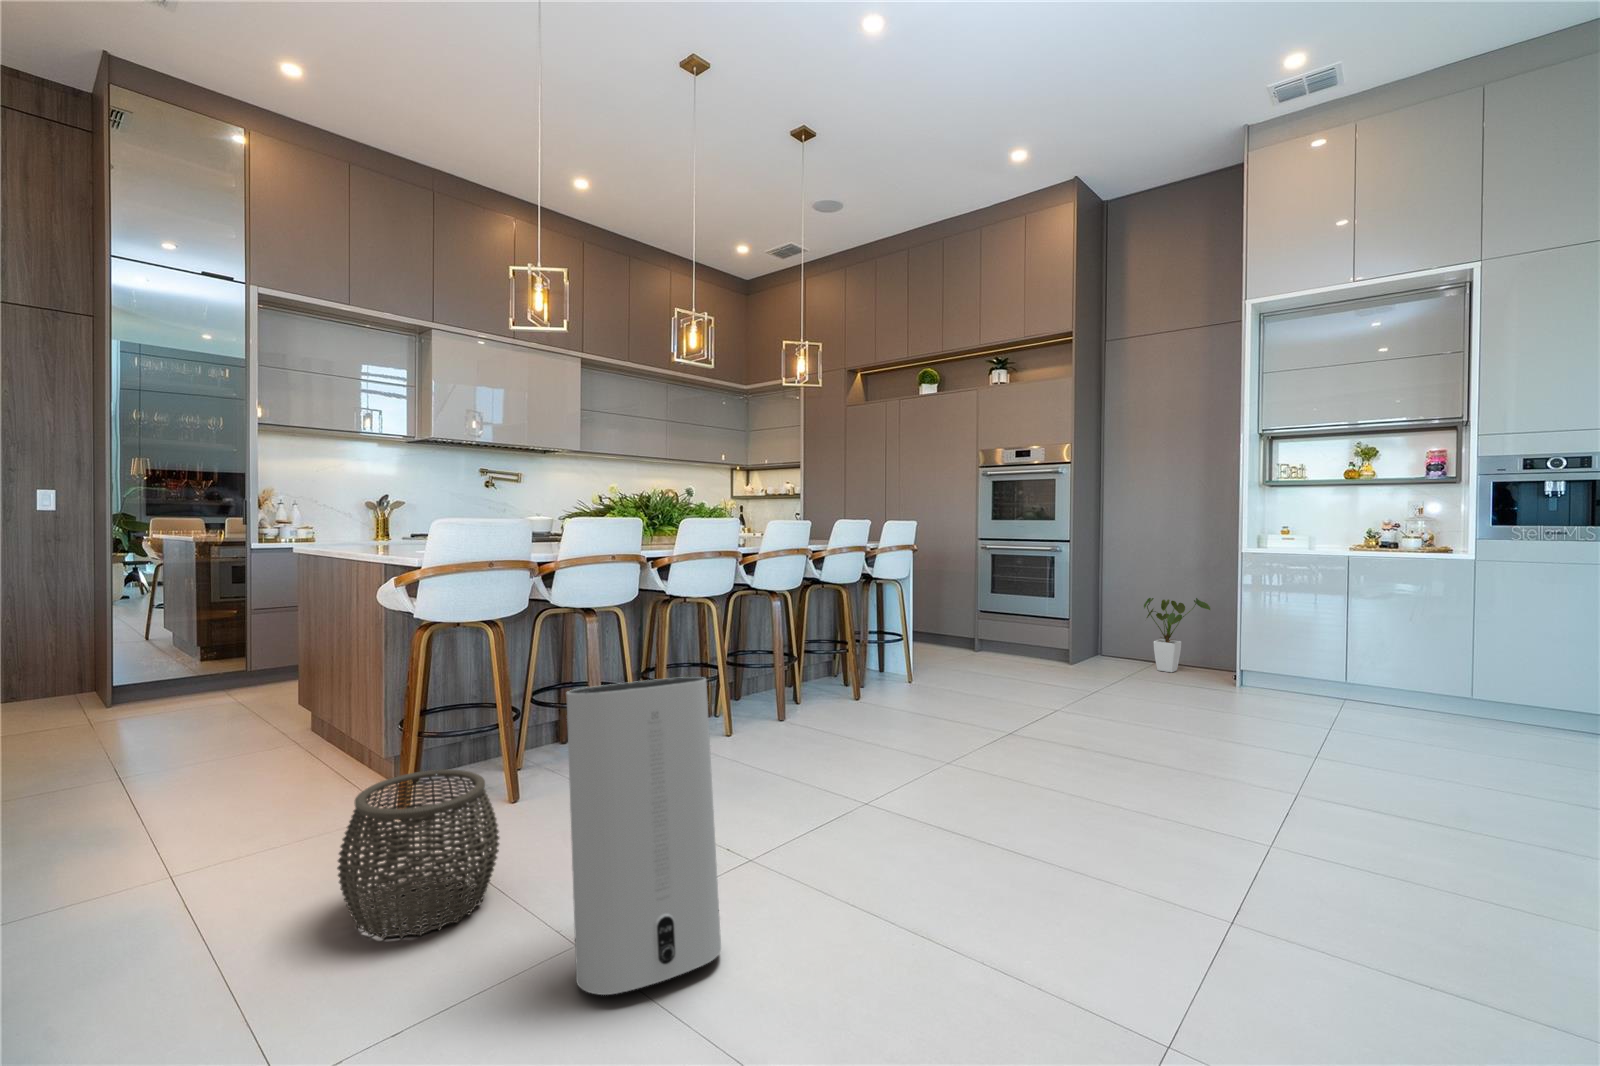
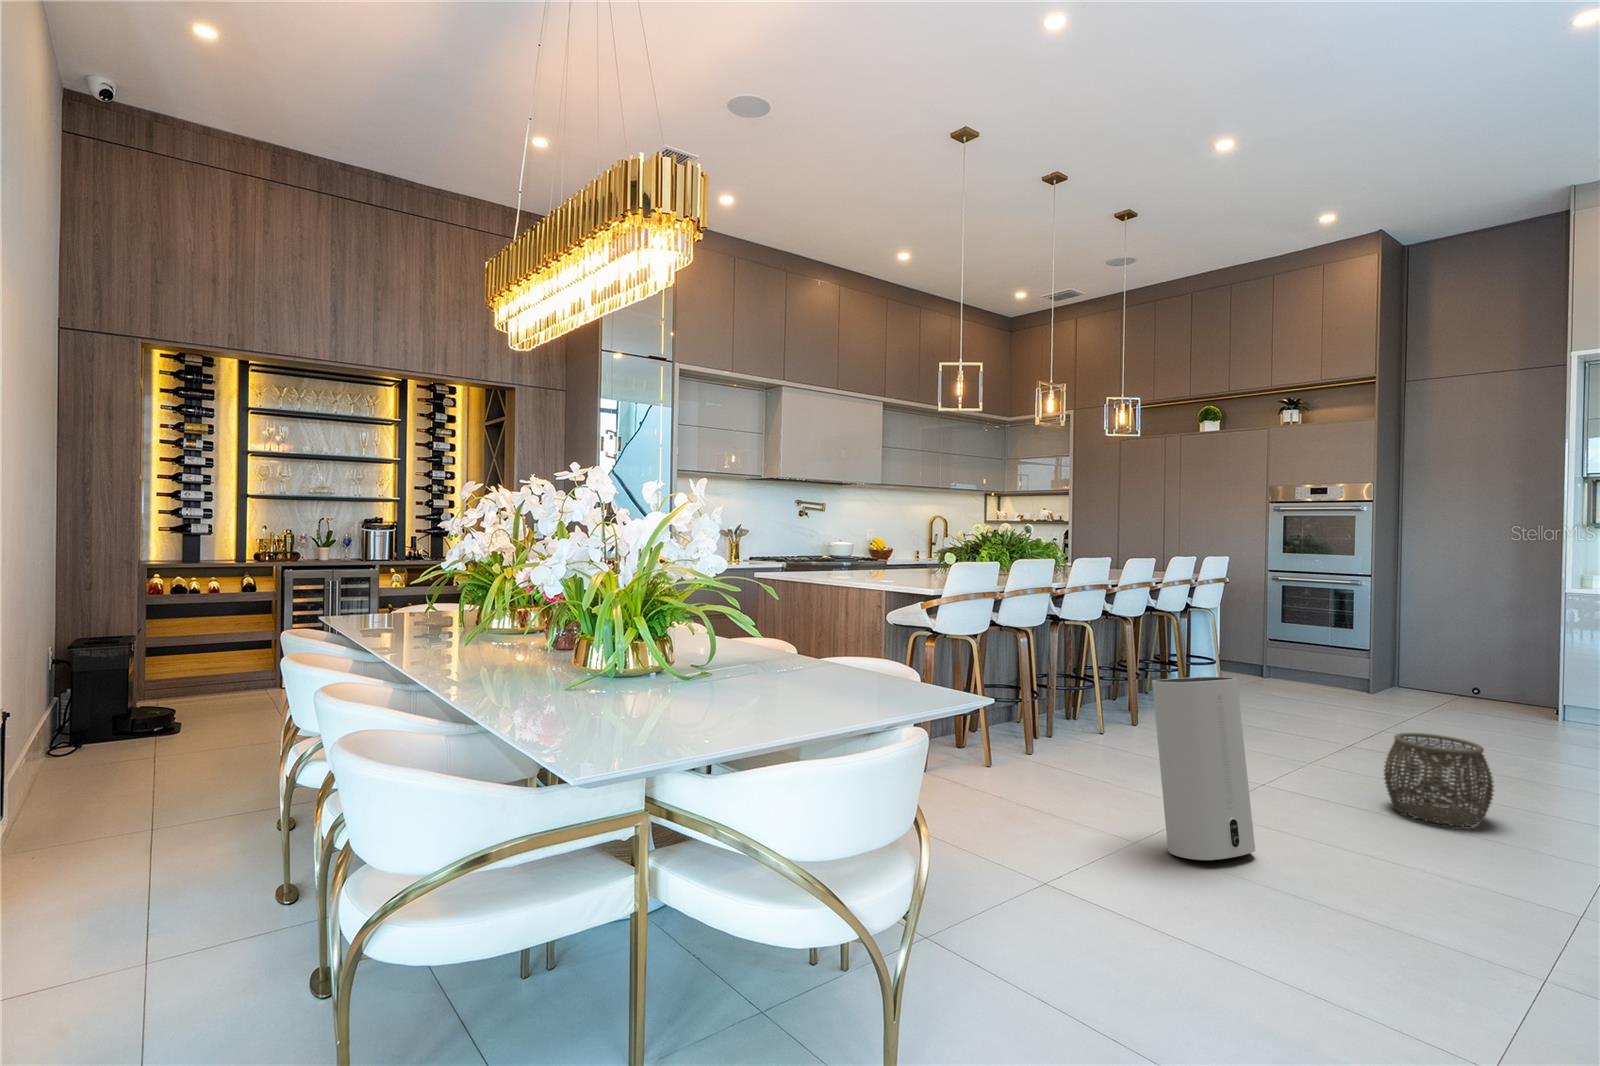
house plant: present [1144,598,1210,672] -> none [1454,632,1527,705]
woven basket: present [337,770,500,938] -> present [1384,733,1494,827]

